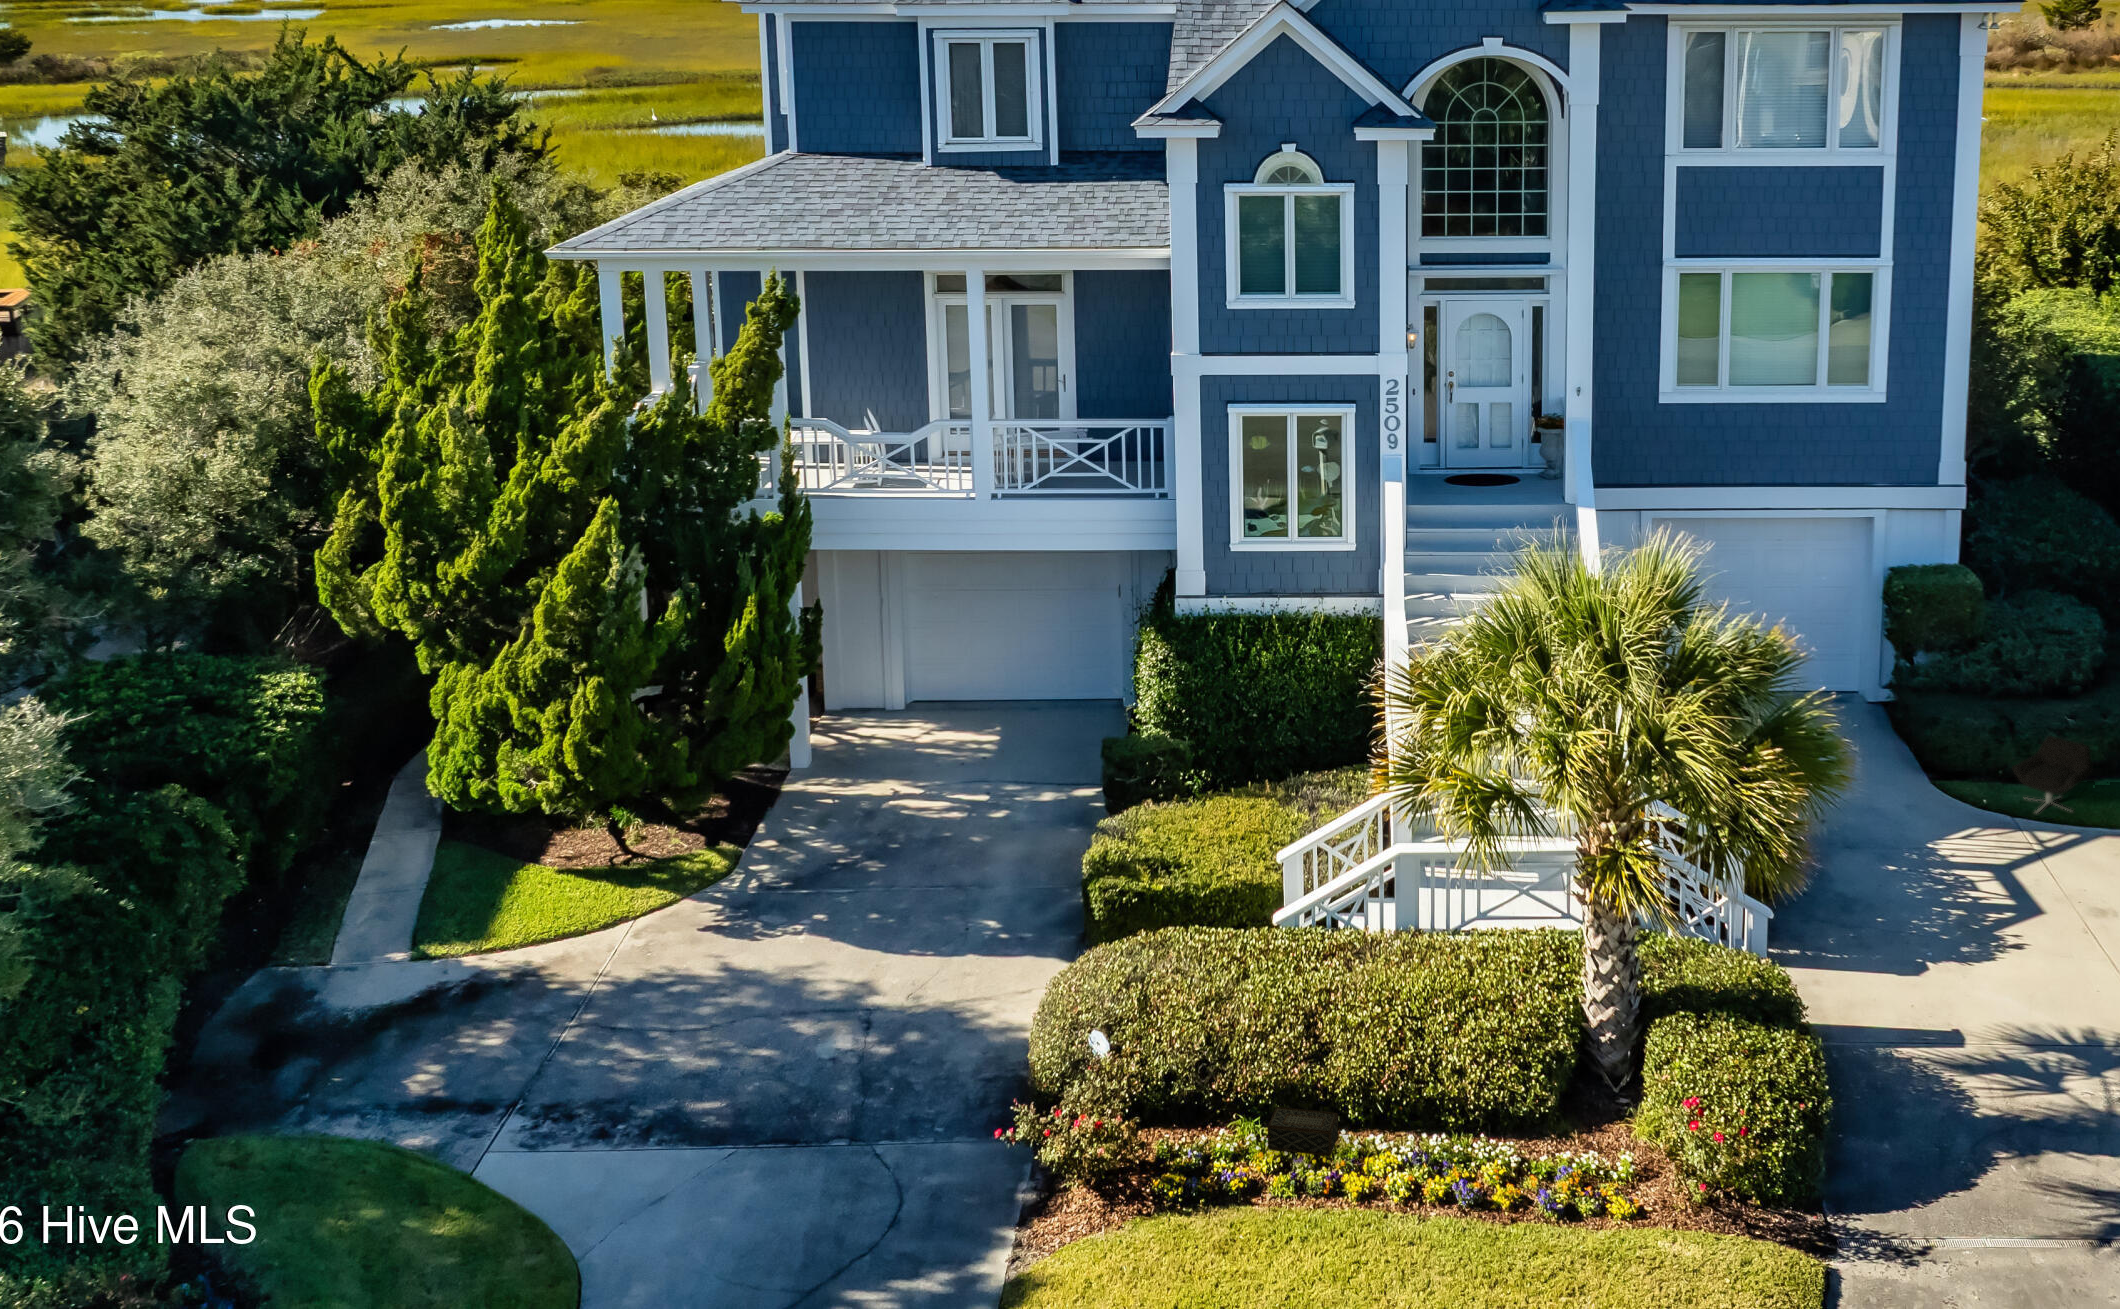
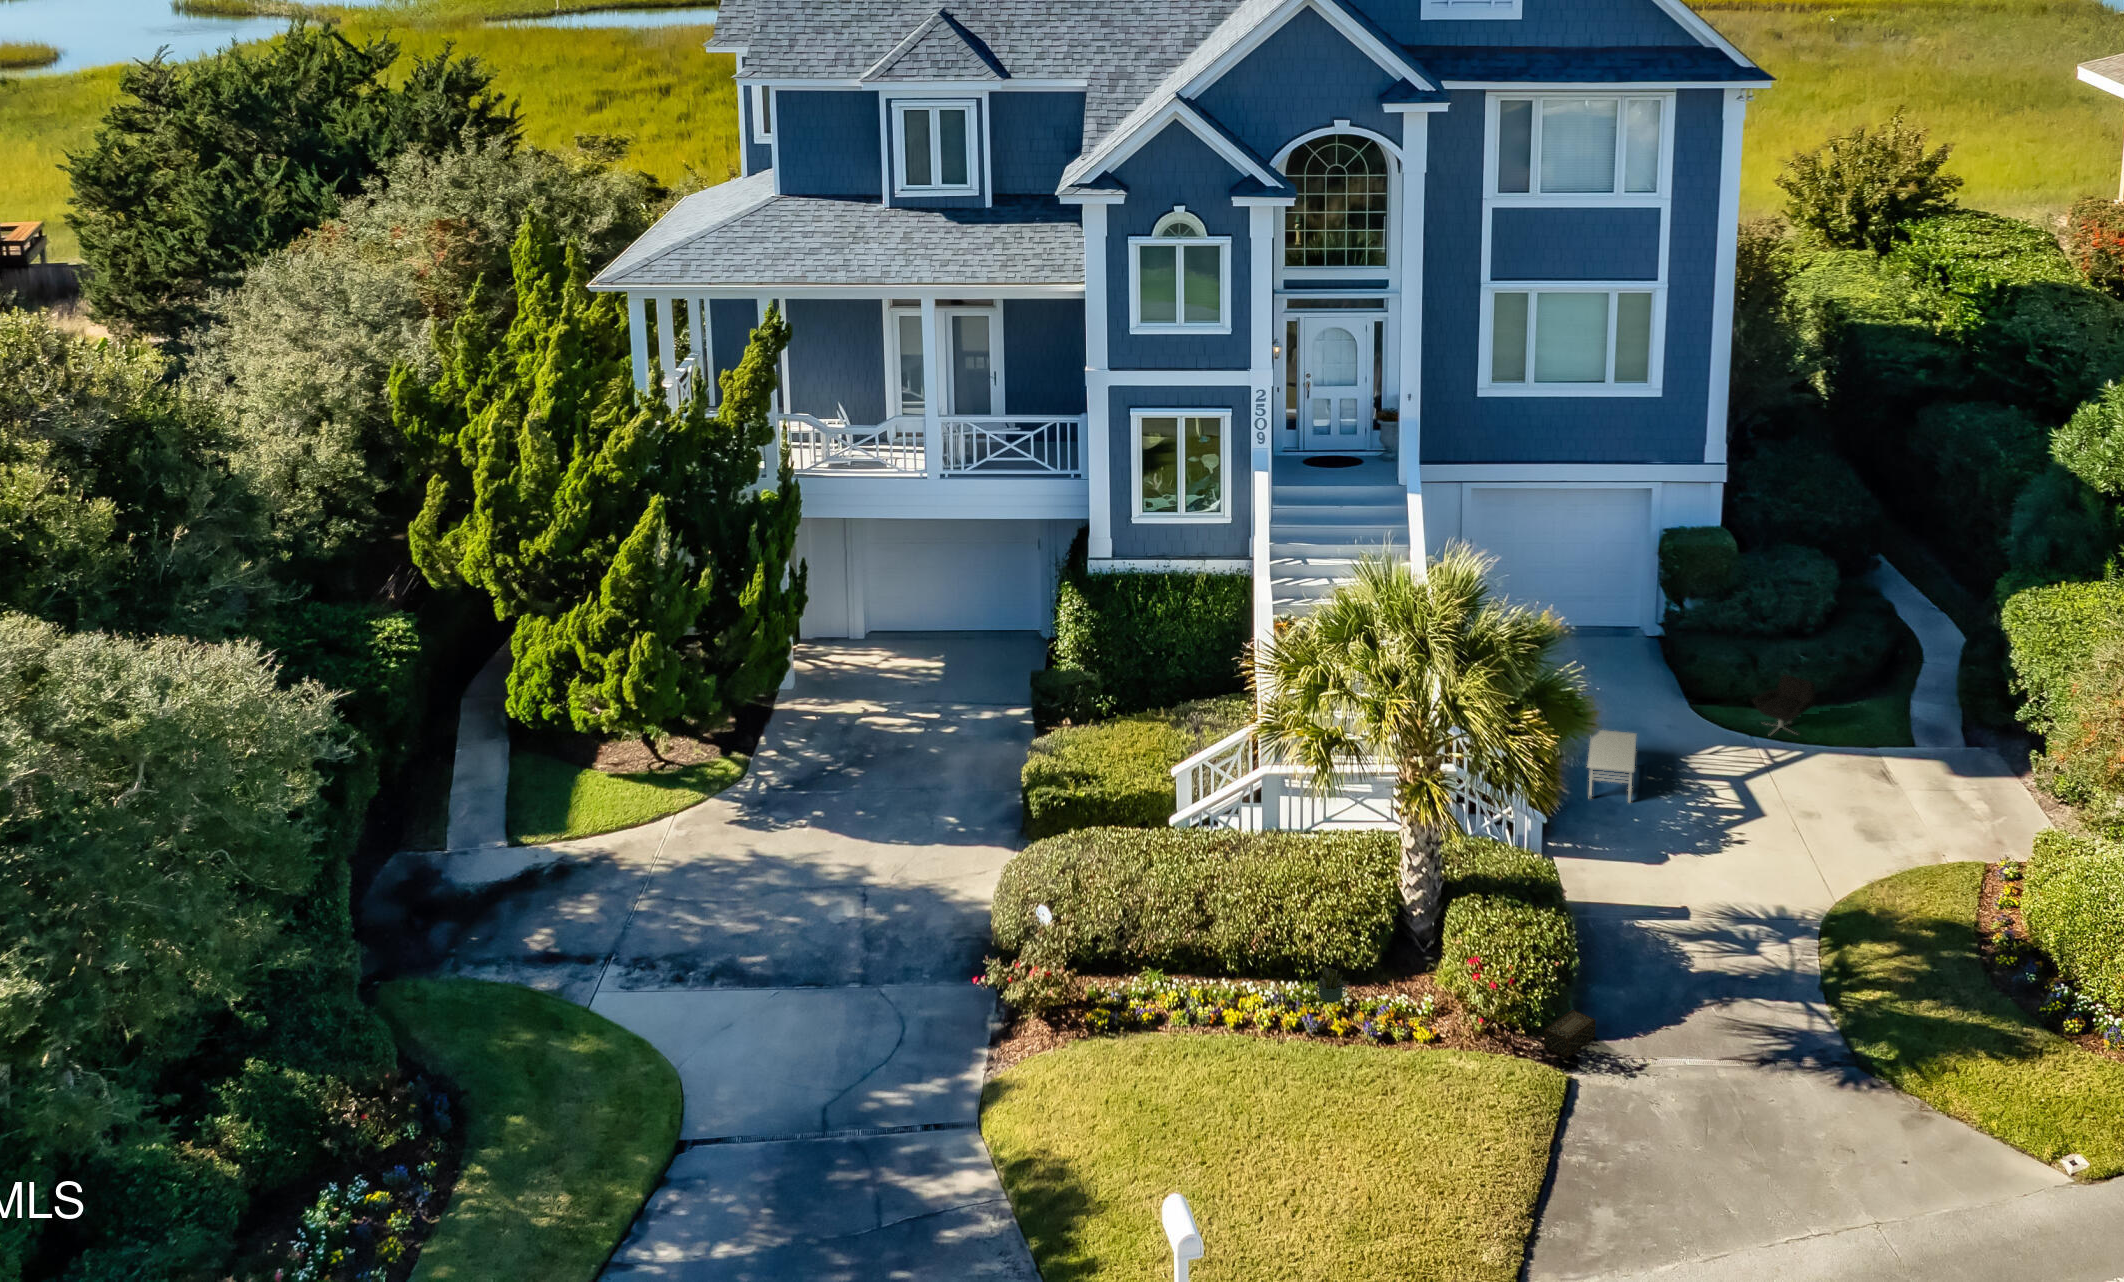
storage bench: none [1815,804,1876,897] -> present [1587,730,1636,802]
woven basket: present [1268,1107,1338,1155] -> present [1544,1010,1596,1057]
decorative plant: none [1469,1115,1516,1164] -> present [1315,968,1349,1002]

